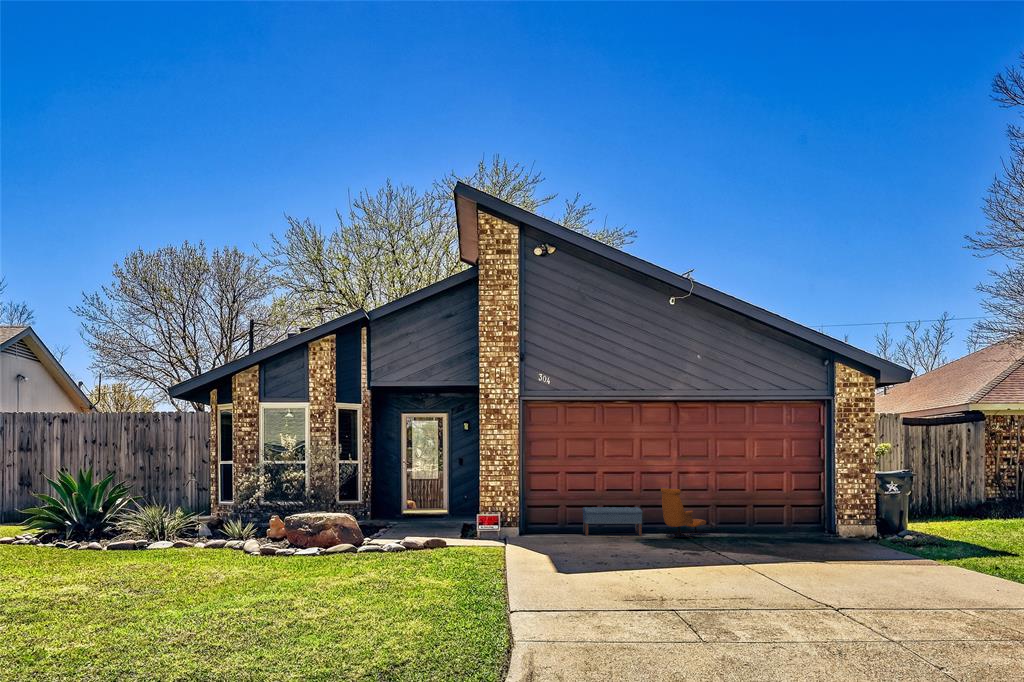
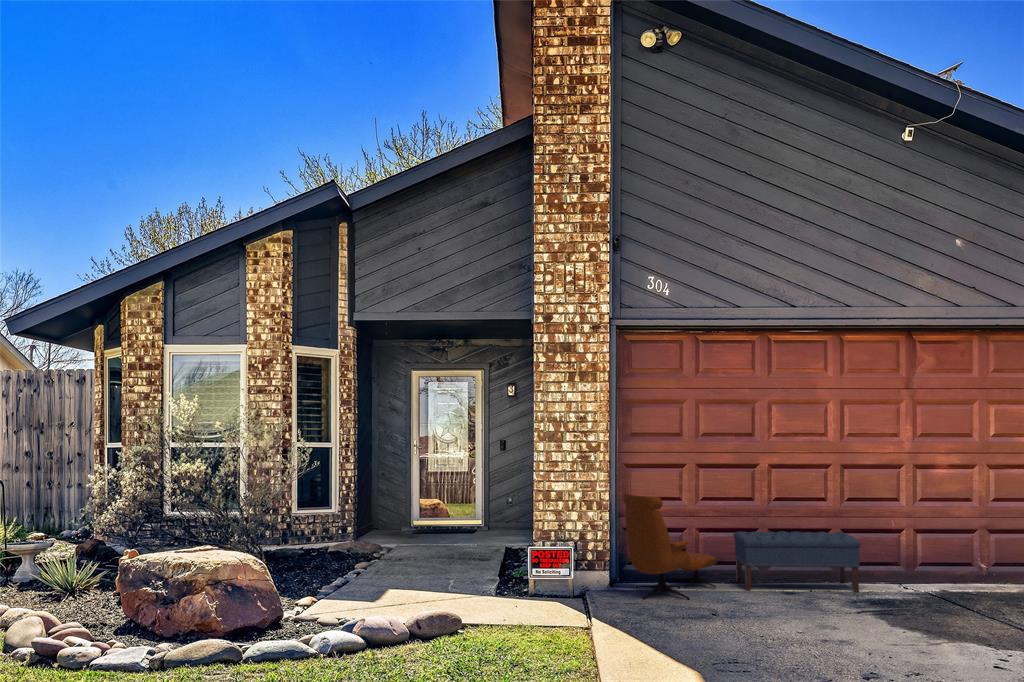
lounge chair: present [661,488,706,539] -> present [623,493,717,600]

